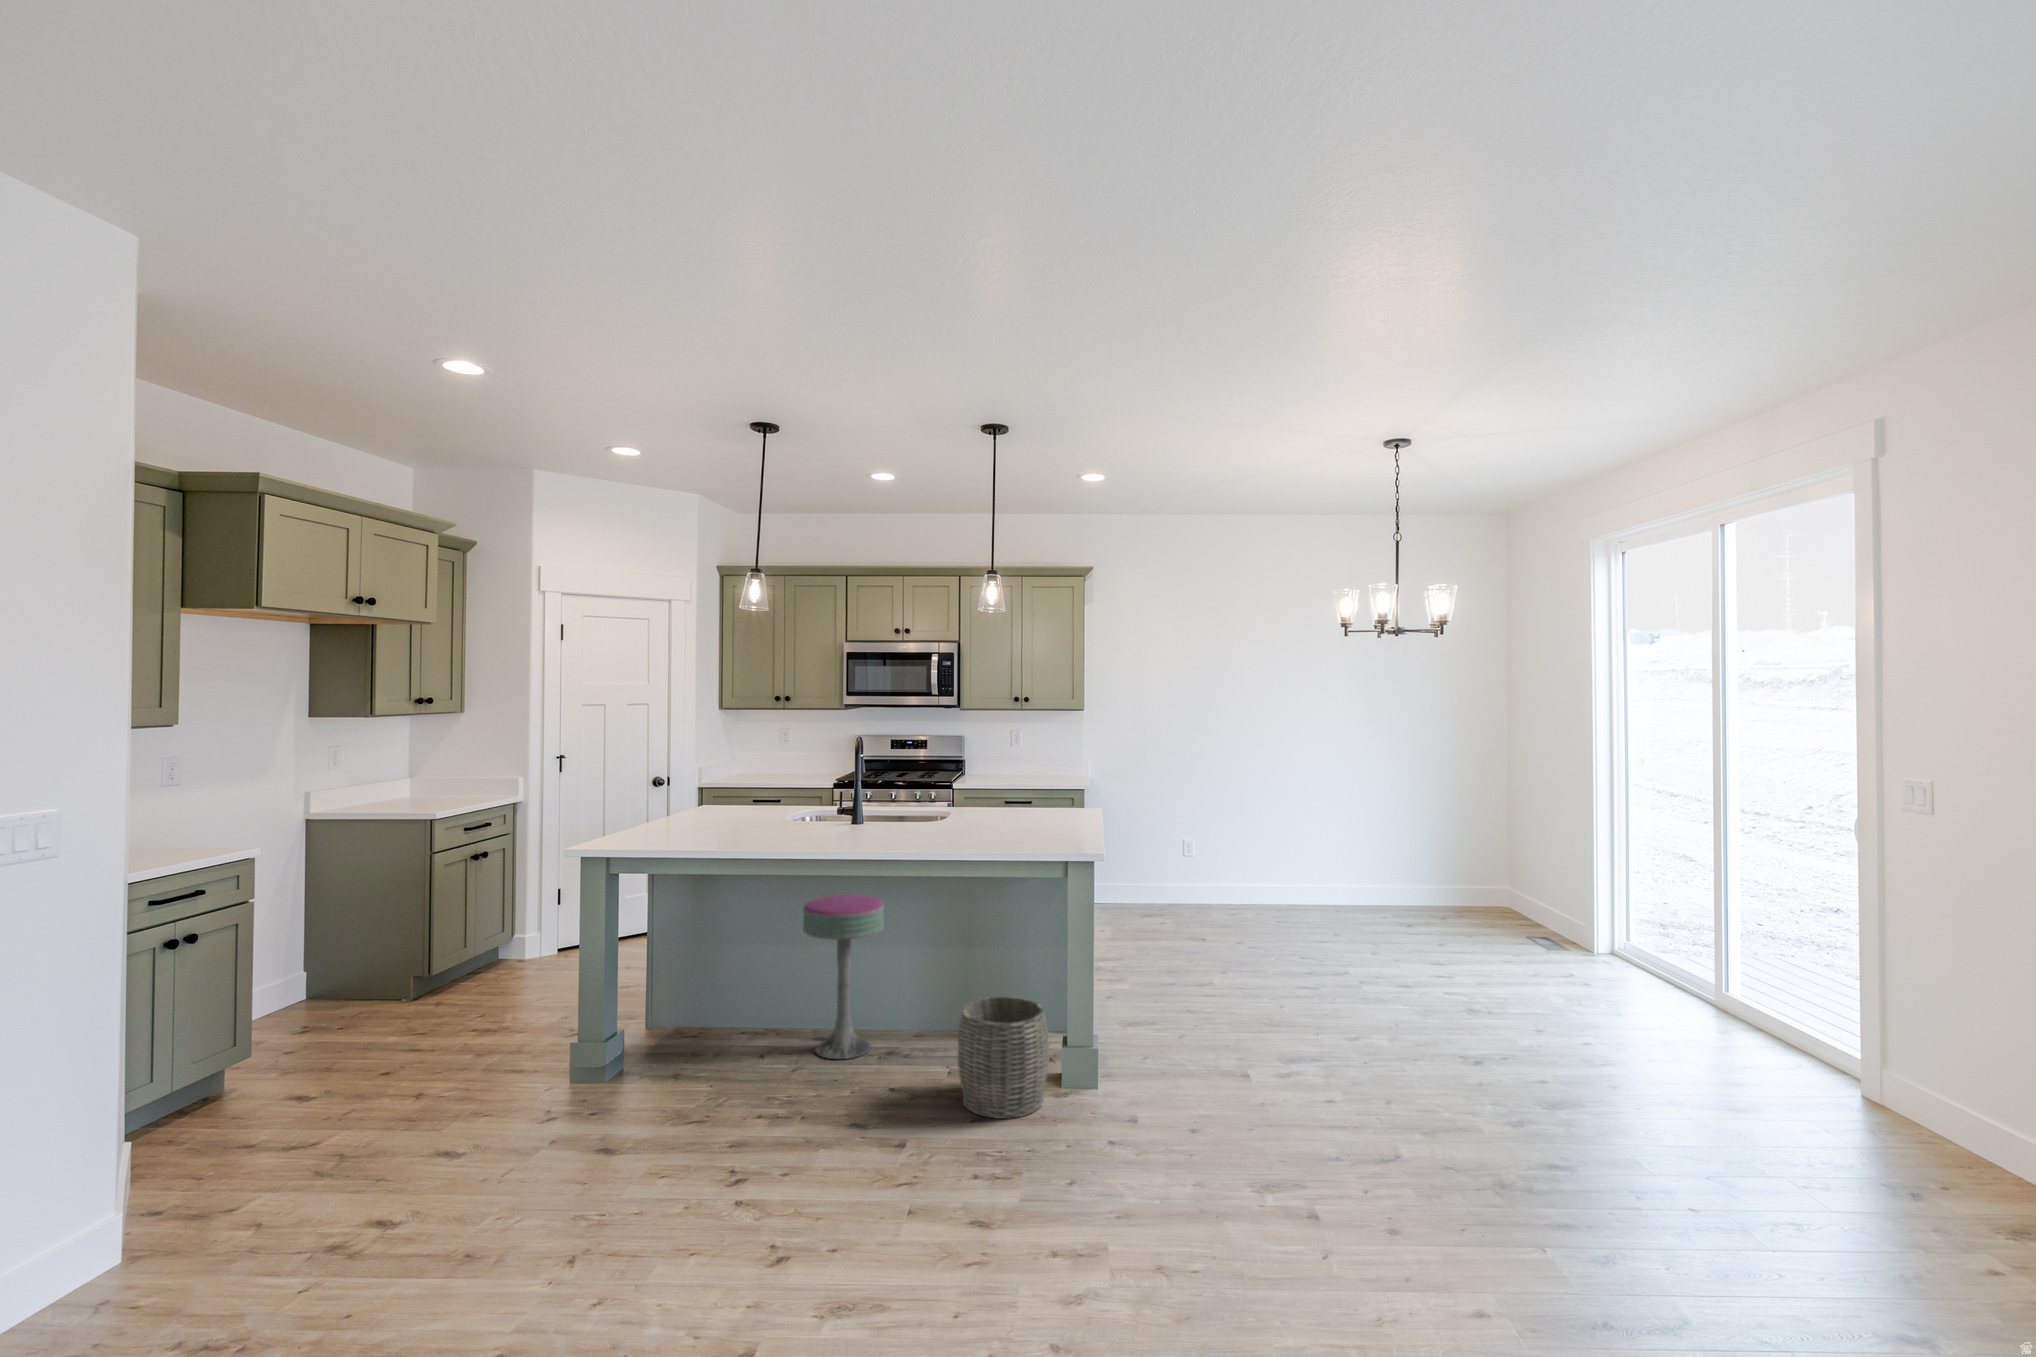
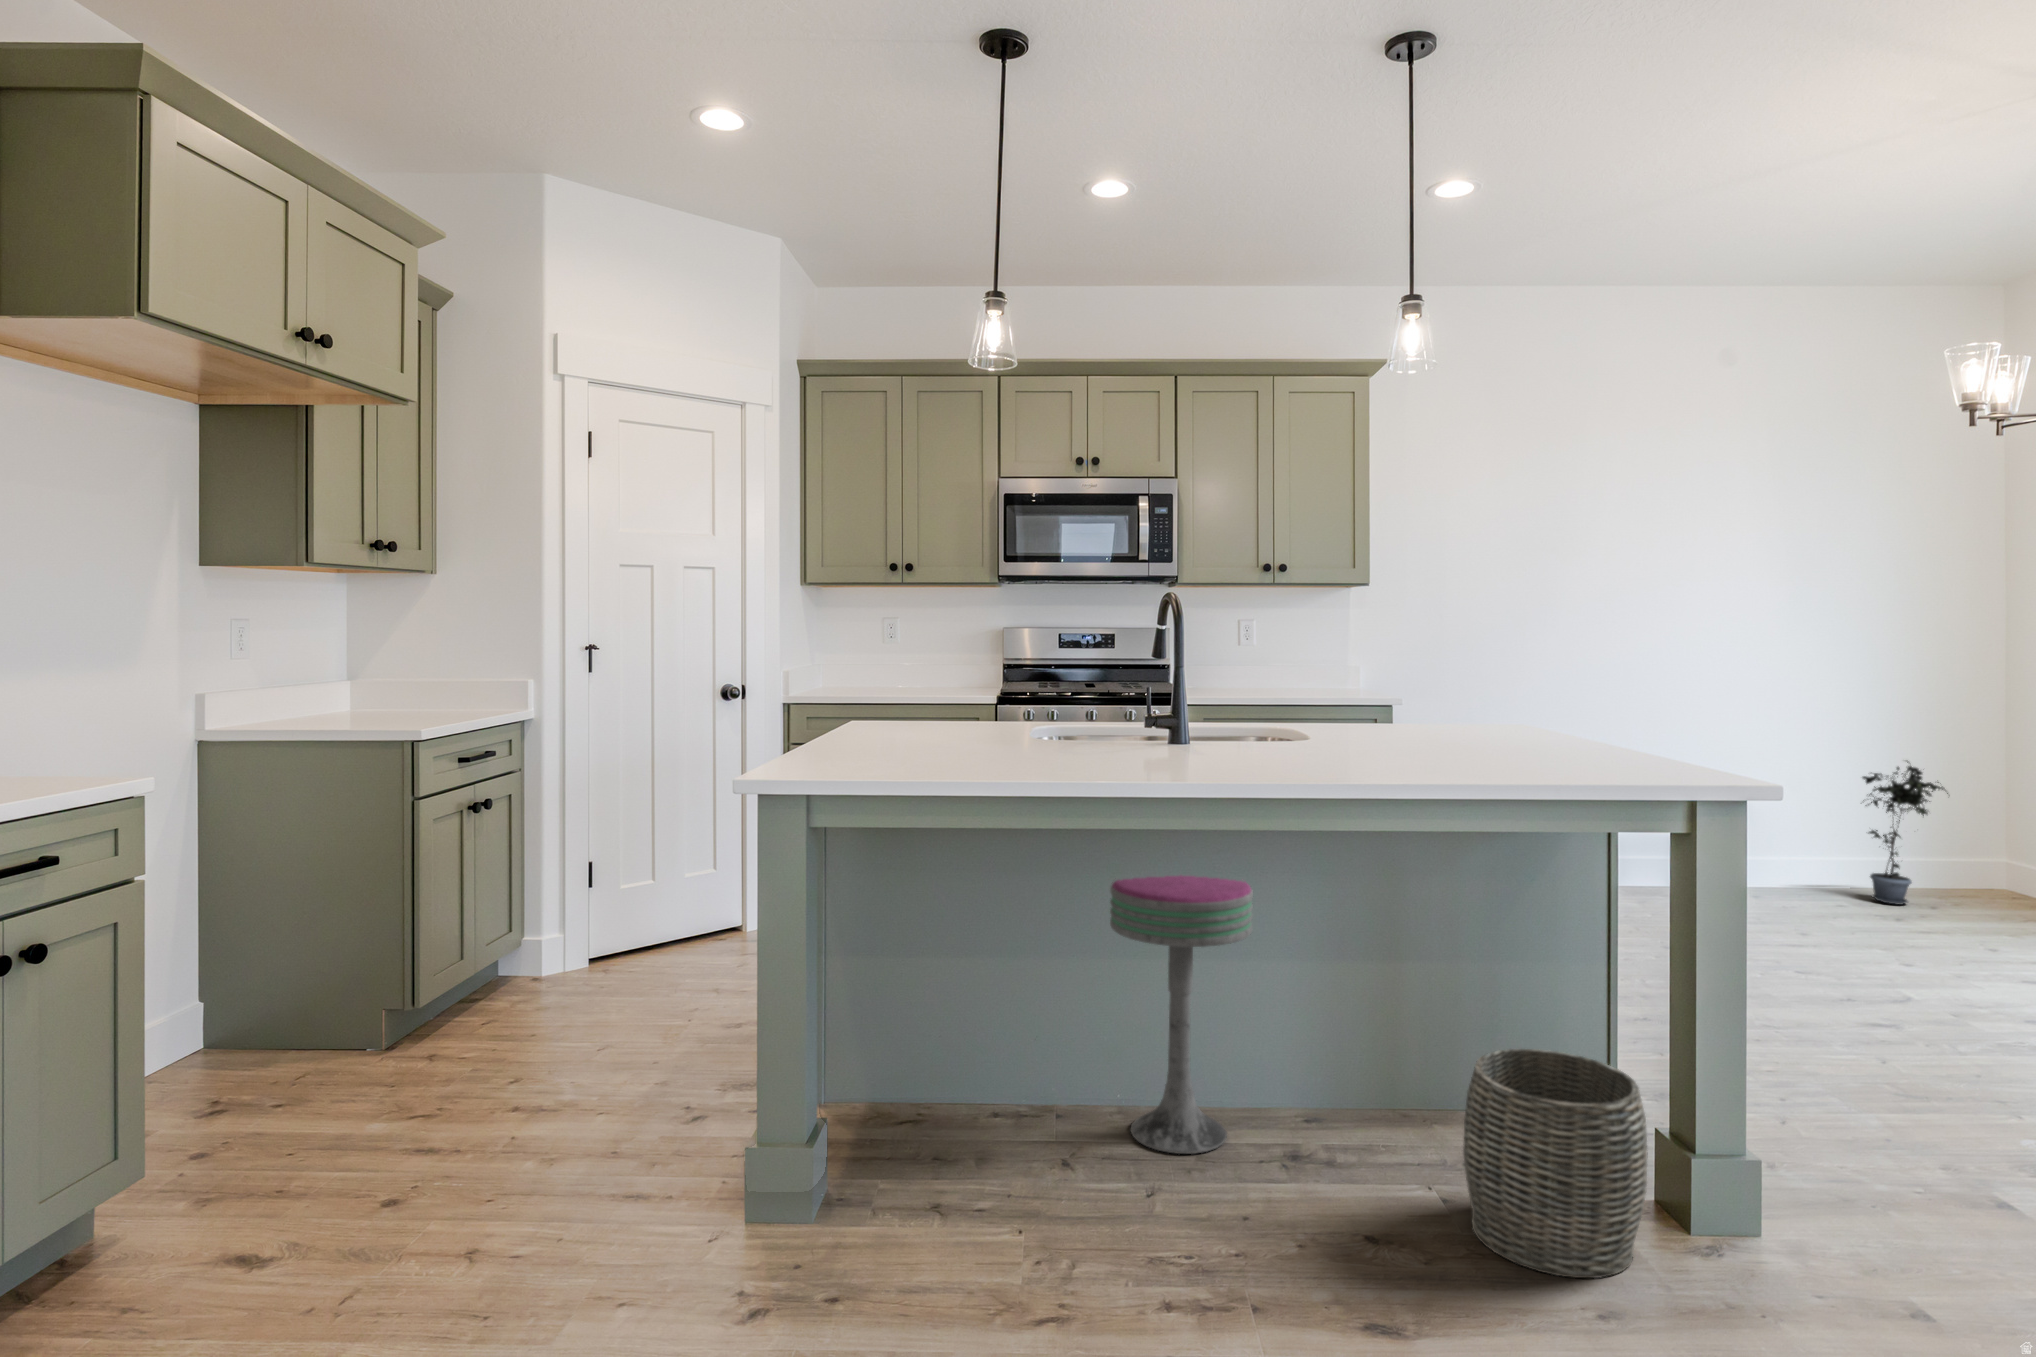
potted plant: none [1406,822,1452,918] -> present [1863,762,1948,905]

